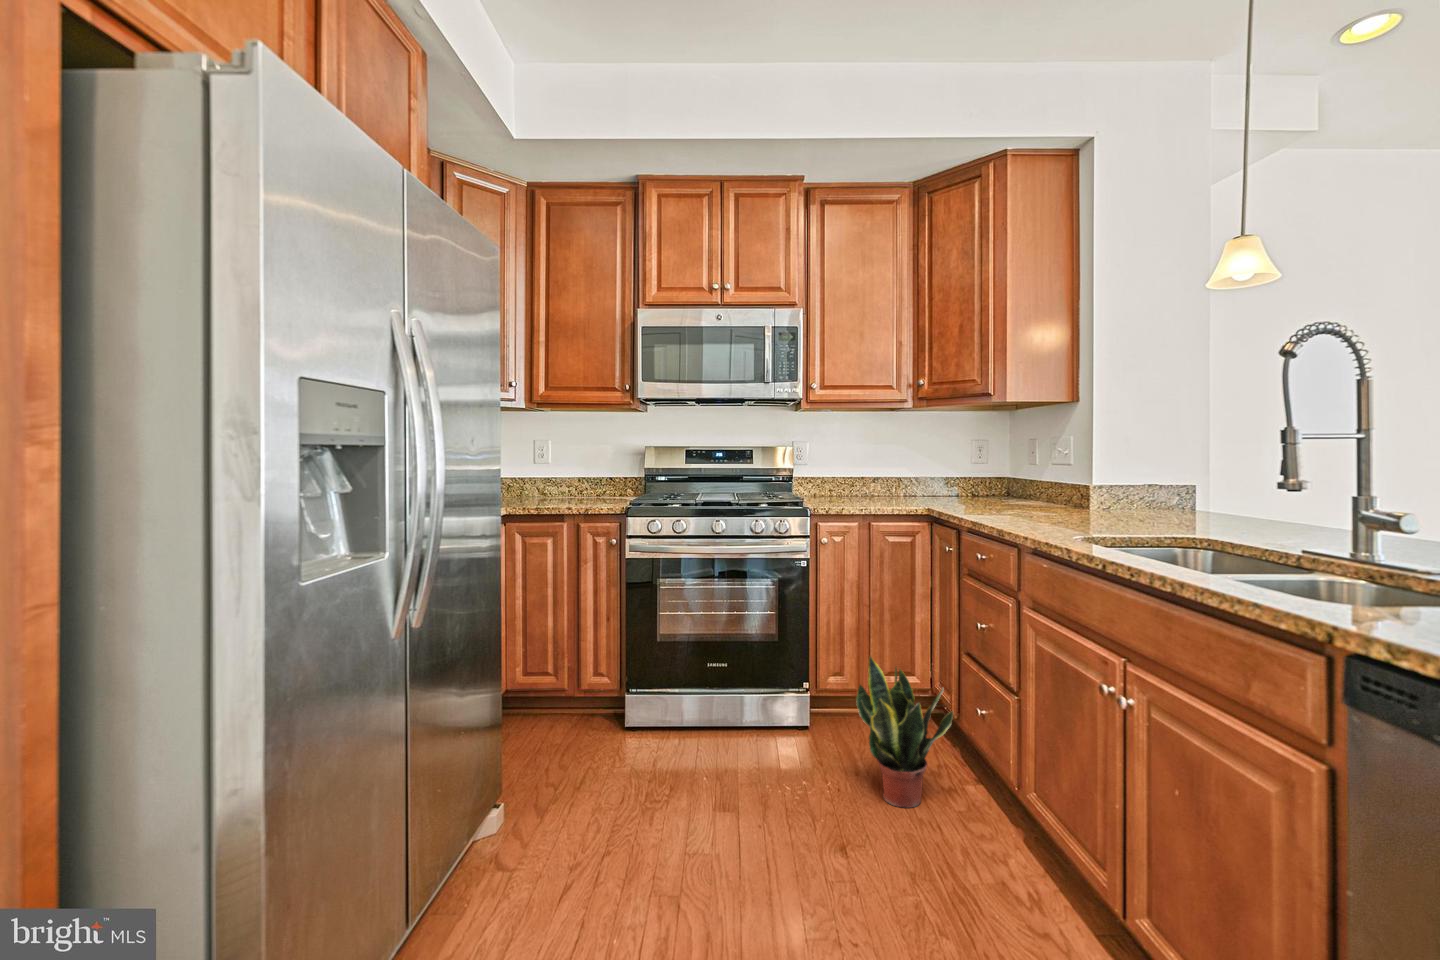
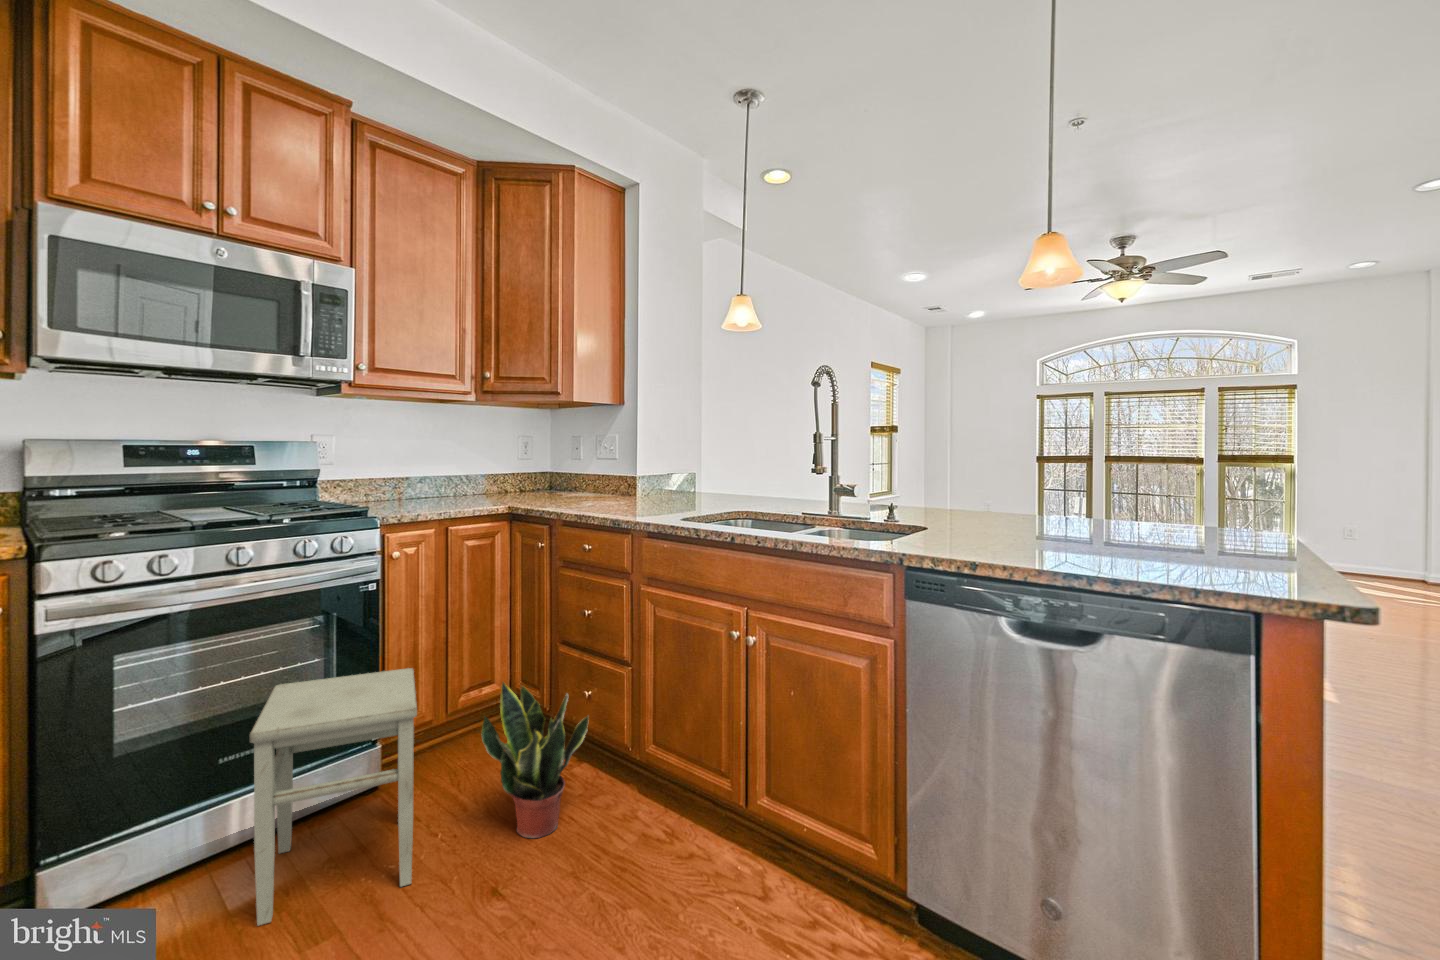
stool: none [697,625,818,796] -> present [250,668,417,925]

